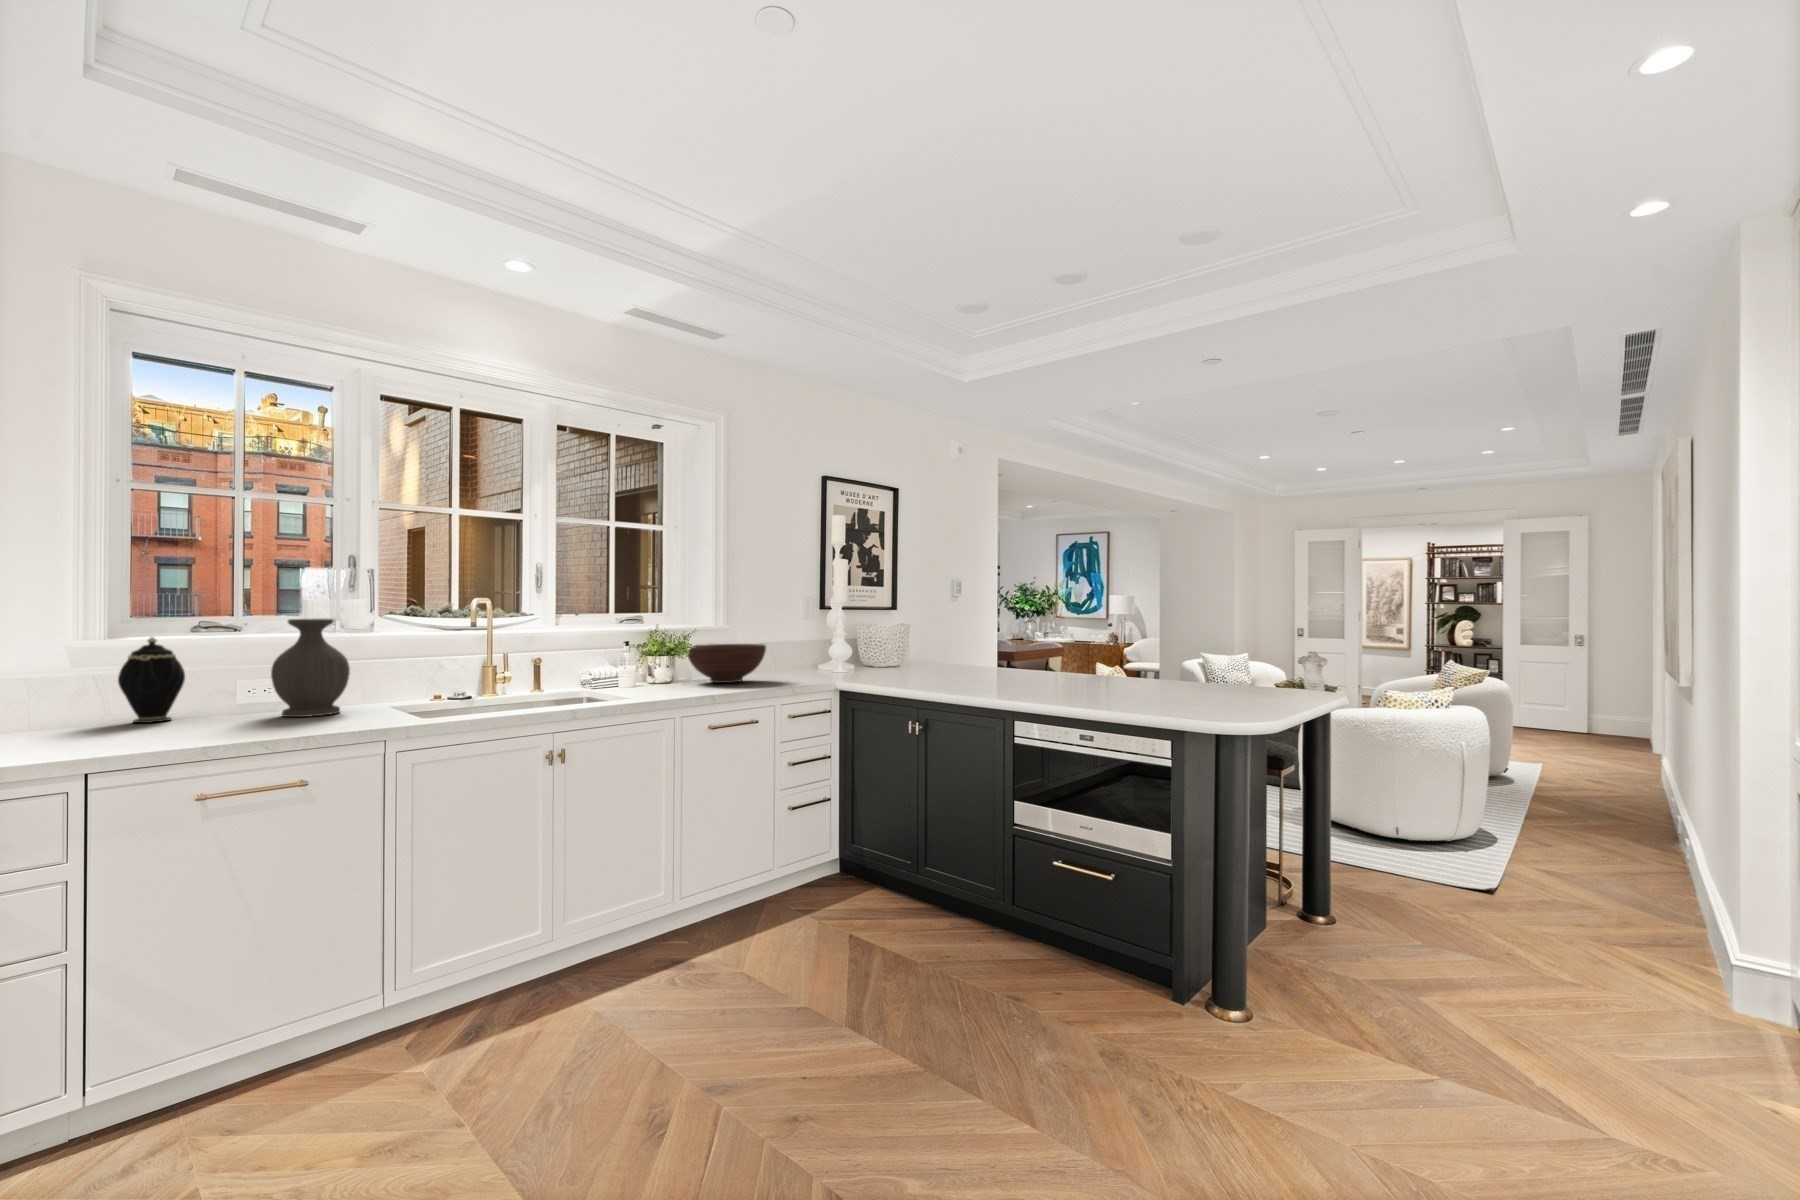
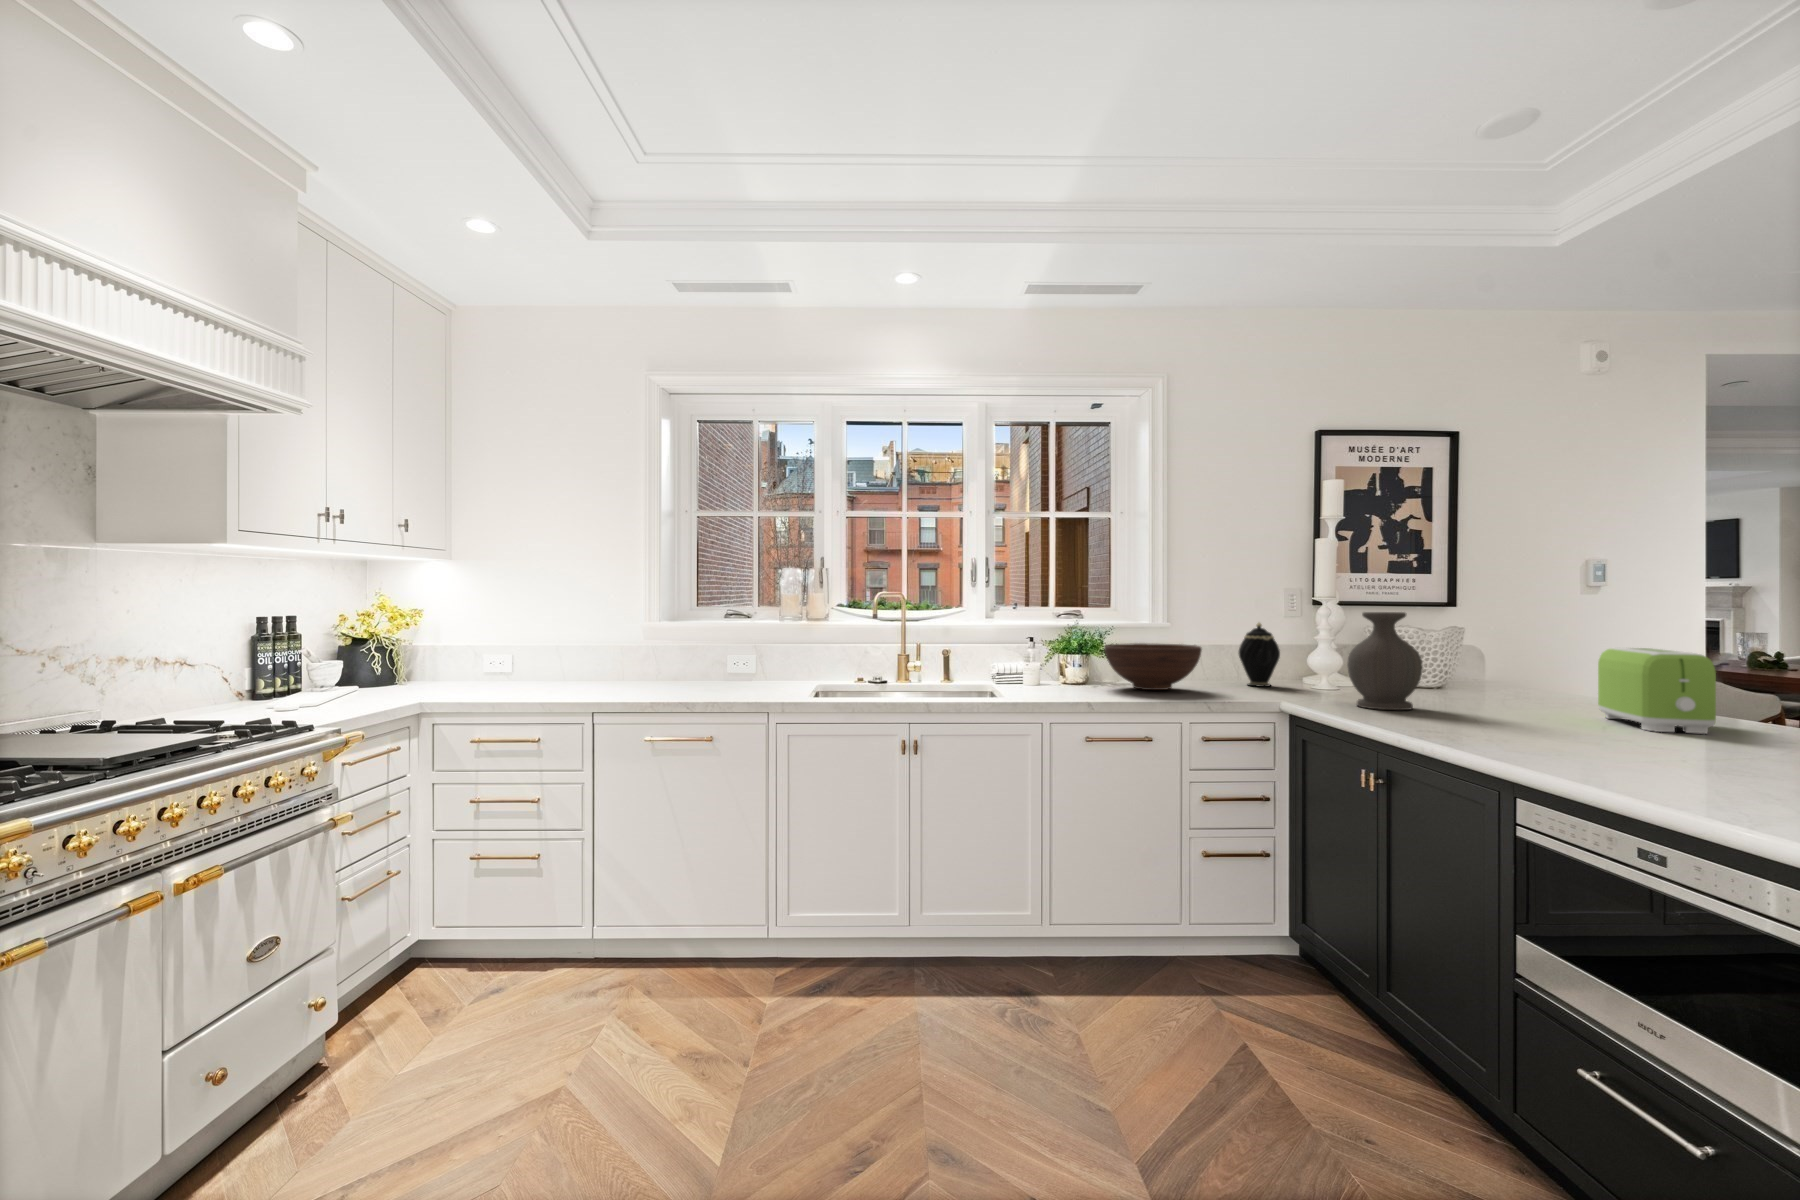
vase: present [271,619,350,717] -> present [1347,612,1423,710]
toaster: none [1002,633,1060,681] -> present [1598,648,1716,733]
teapot: present [118,637,185,723] -> present [1239,623,1280,687]

